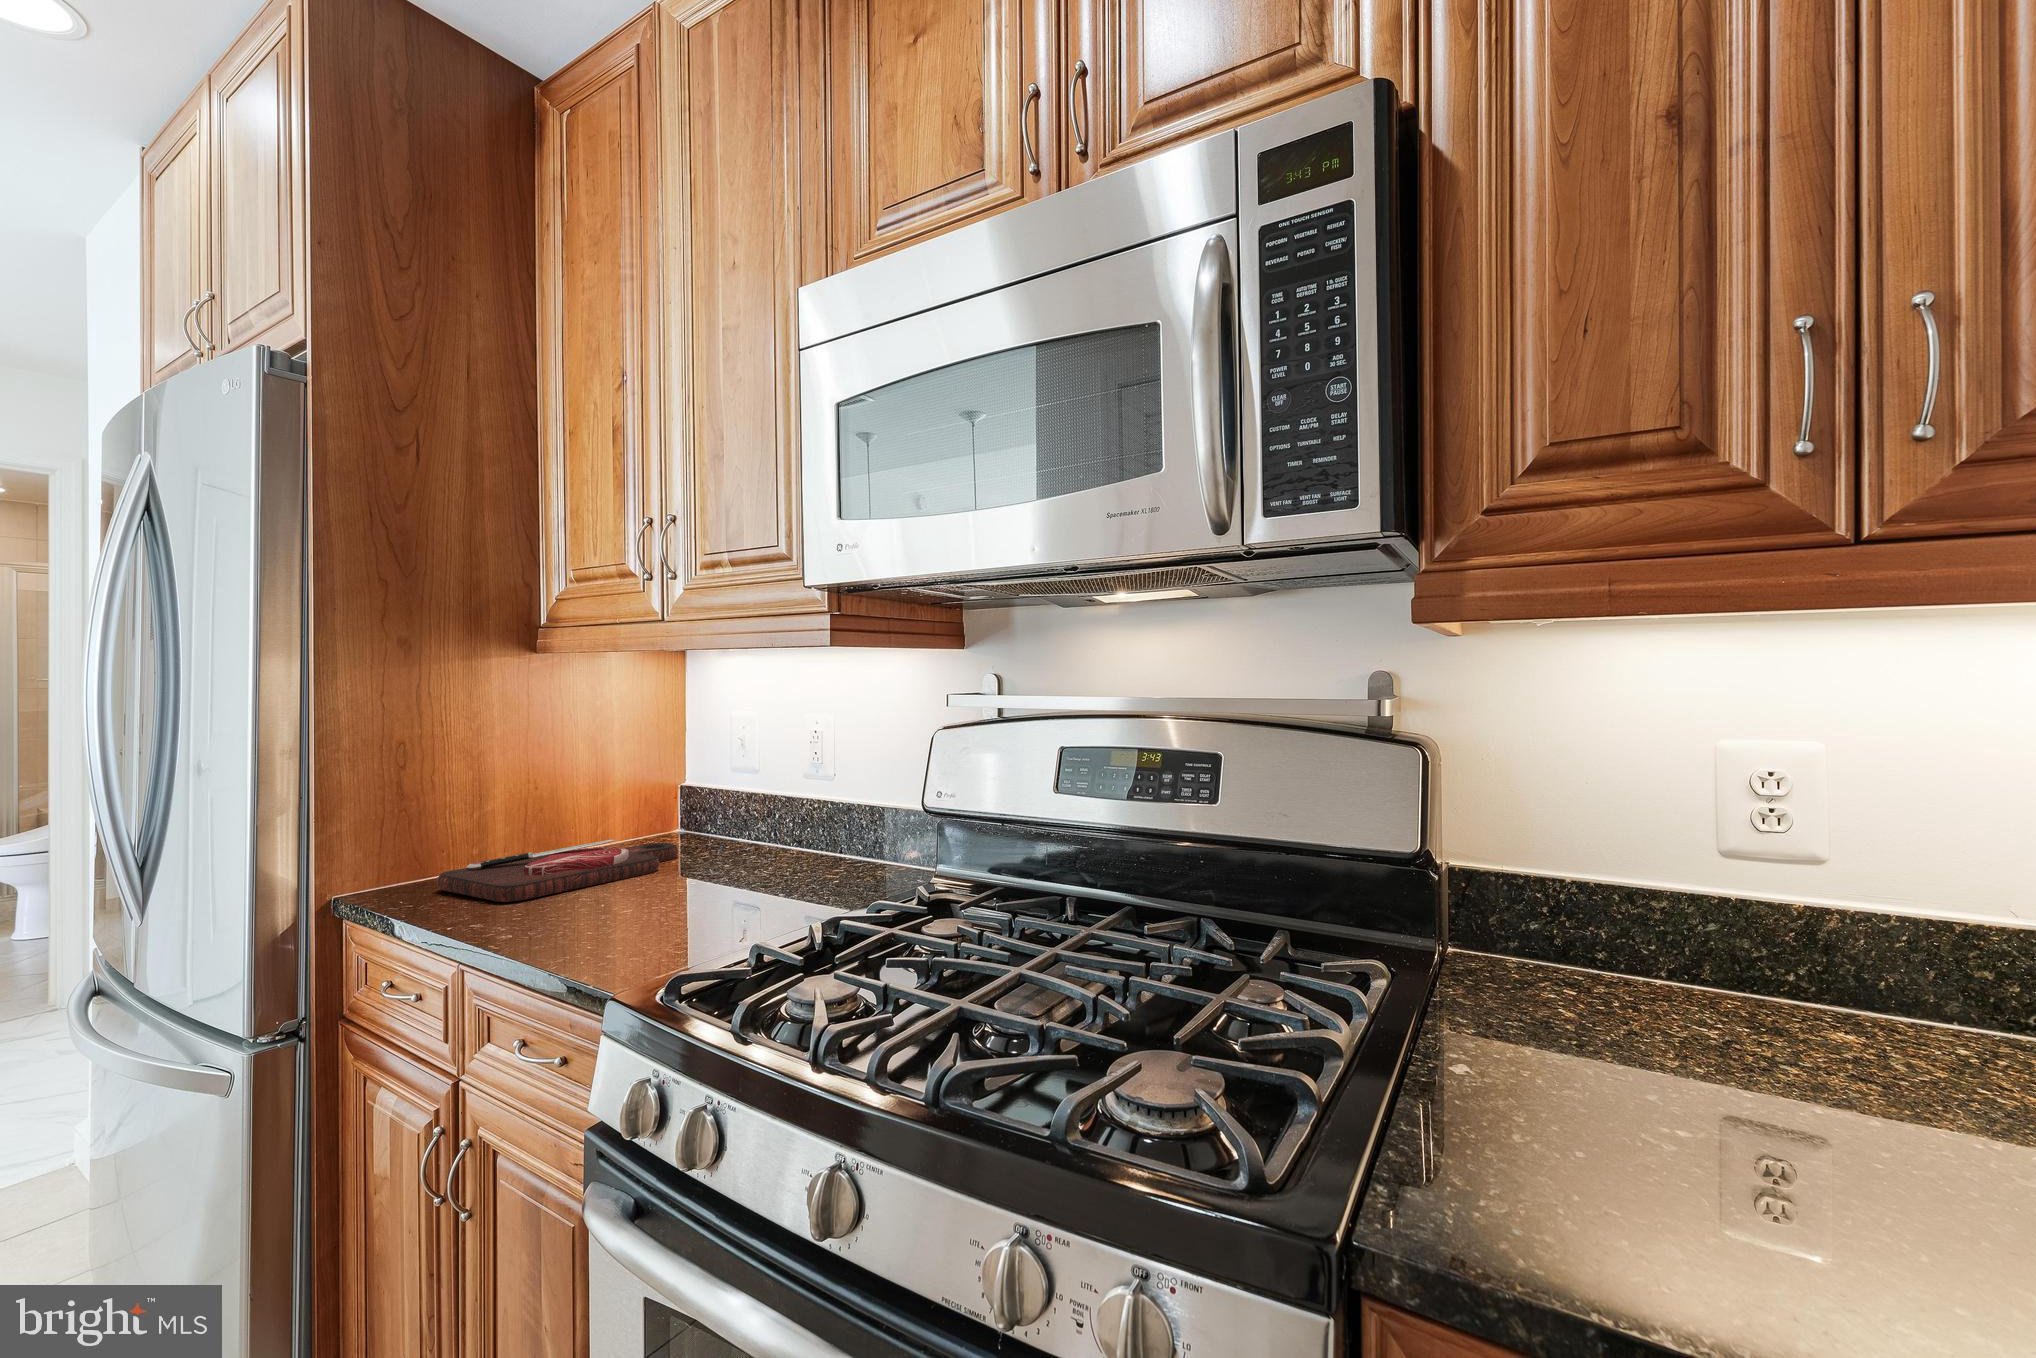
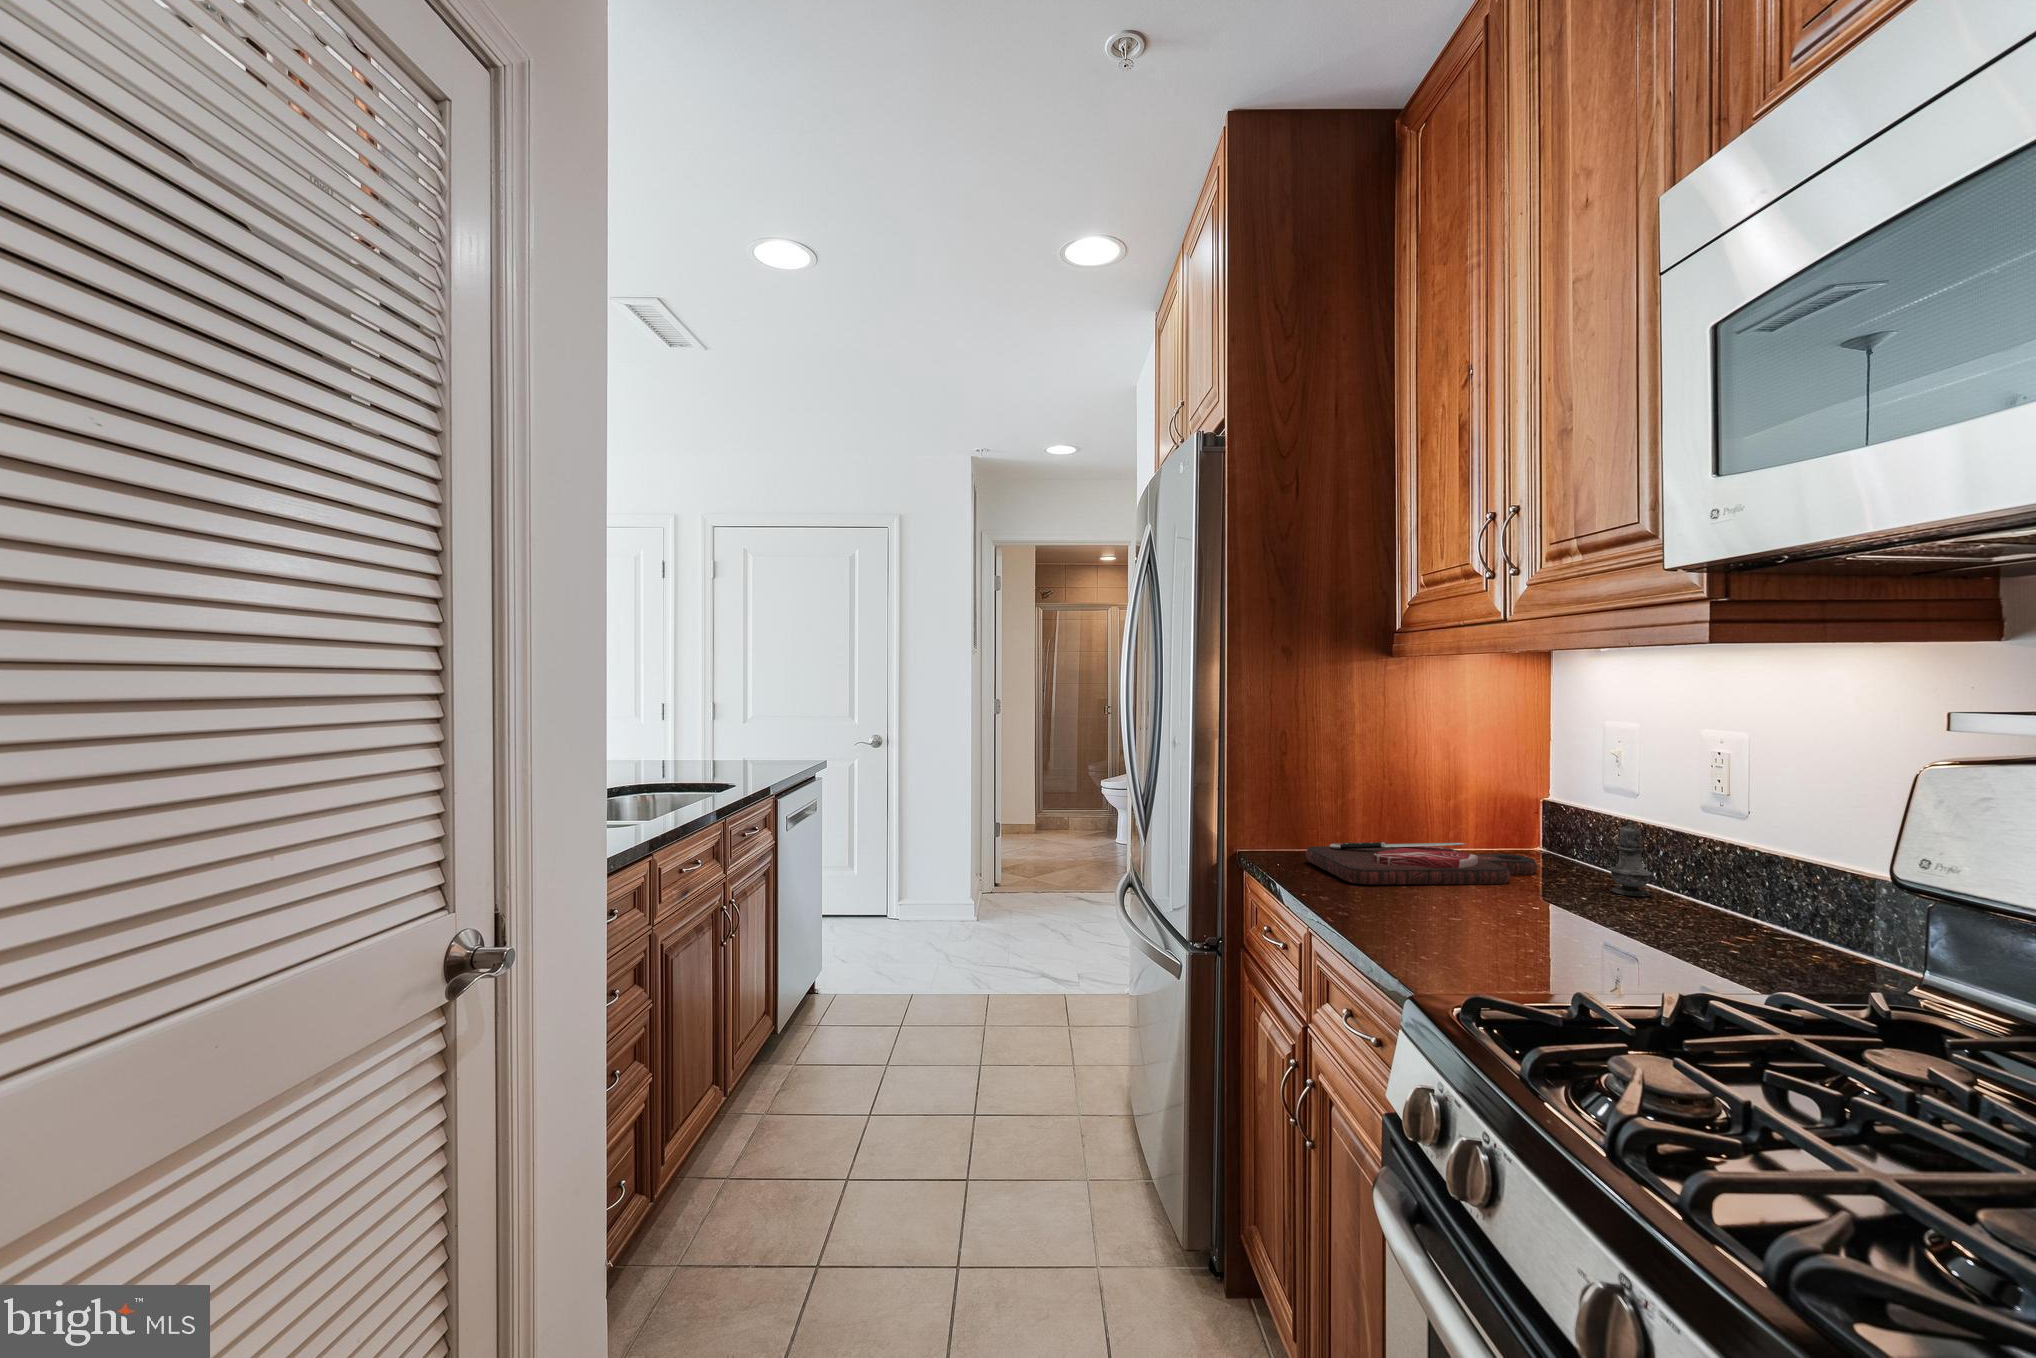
salt shaker: none [739,796,771,861] -> present [1609,821,1652,896]

